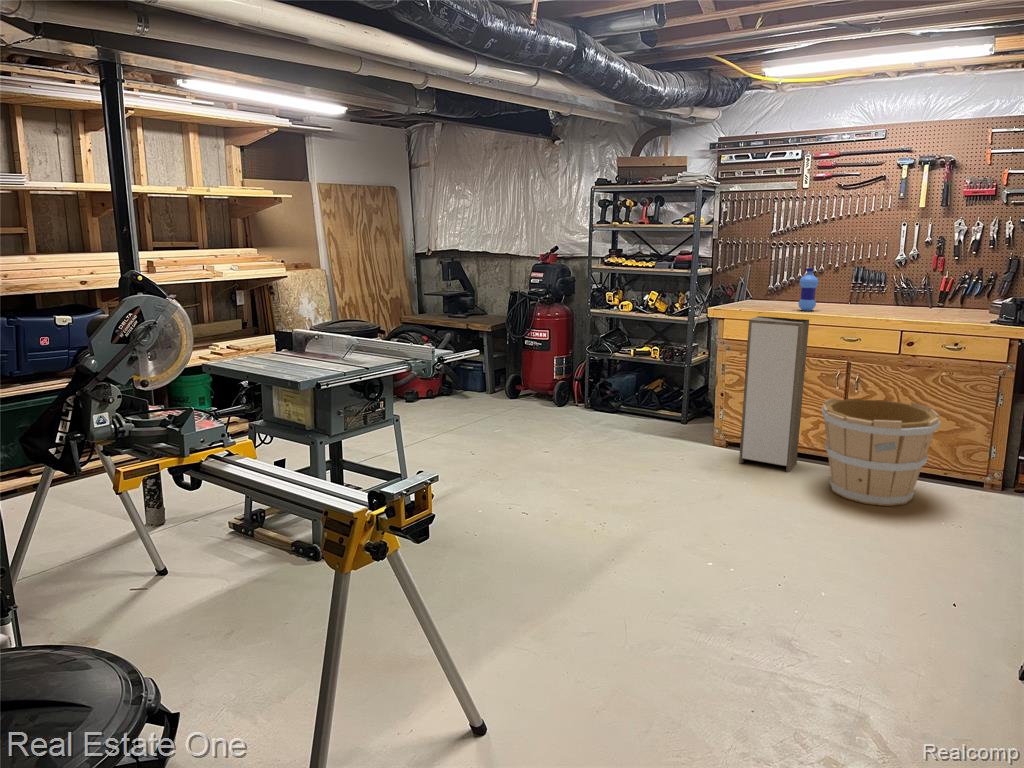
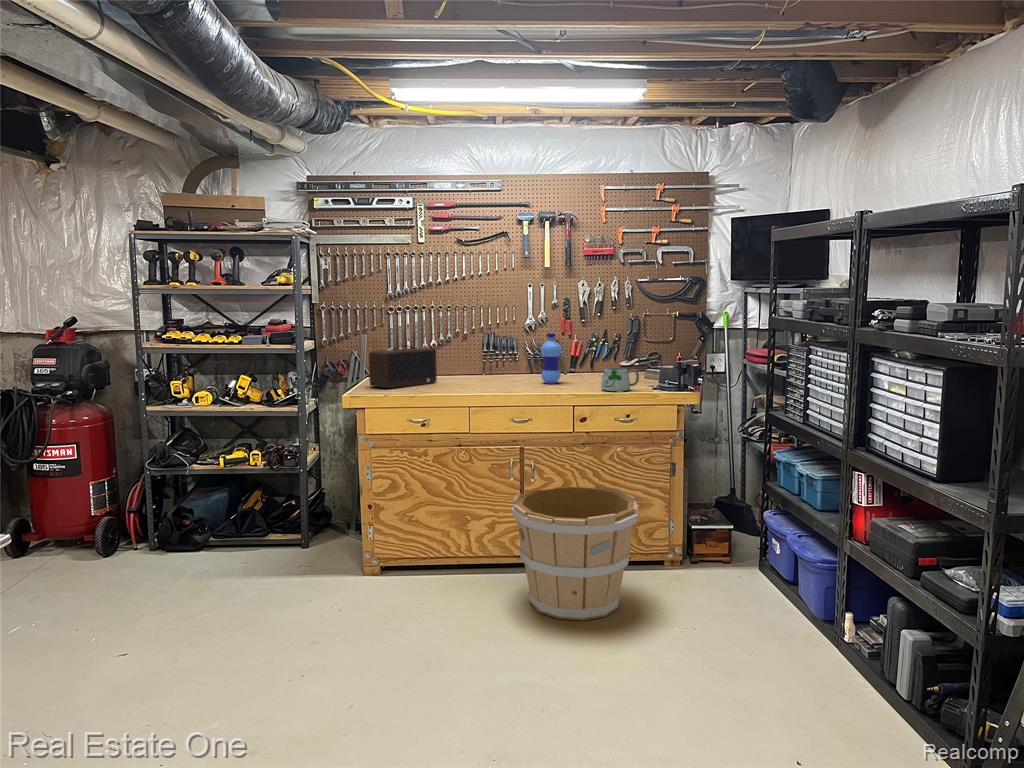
water bottle: present [798,268,818,311] -> present [541,333,561,383]
speaker: none [739,274,799,307] -> present [369,345,437,388]
mug: none [934,302,973,324] -> present [601,368,639,393]
storage cabinet: present [739,316,809,472] -> none [408,400,475,598]

